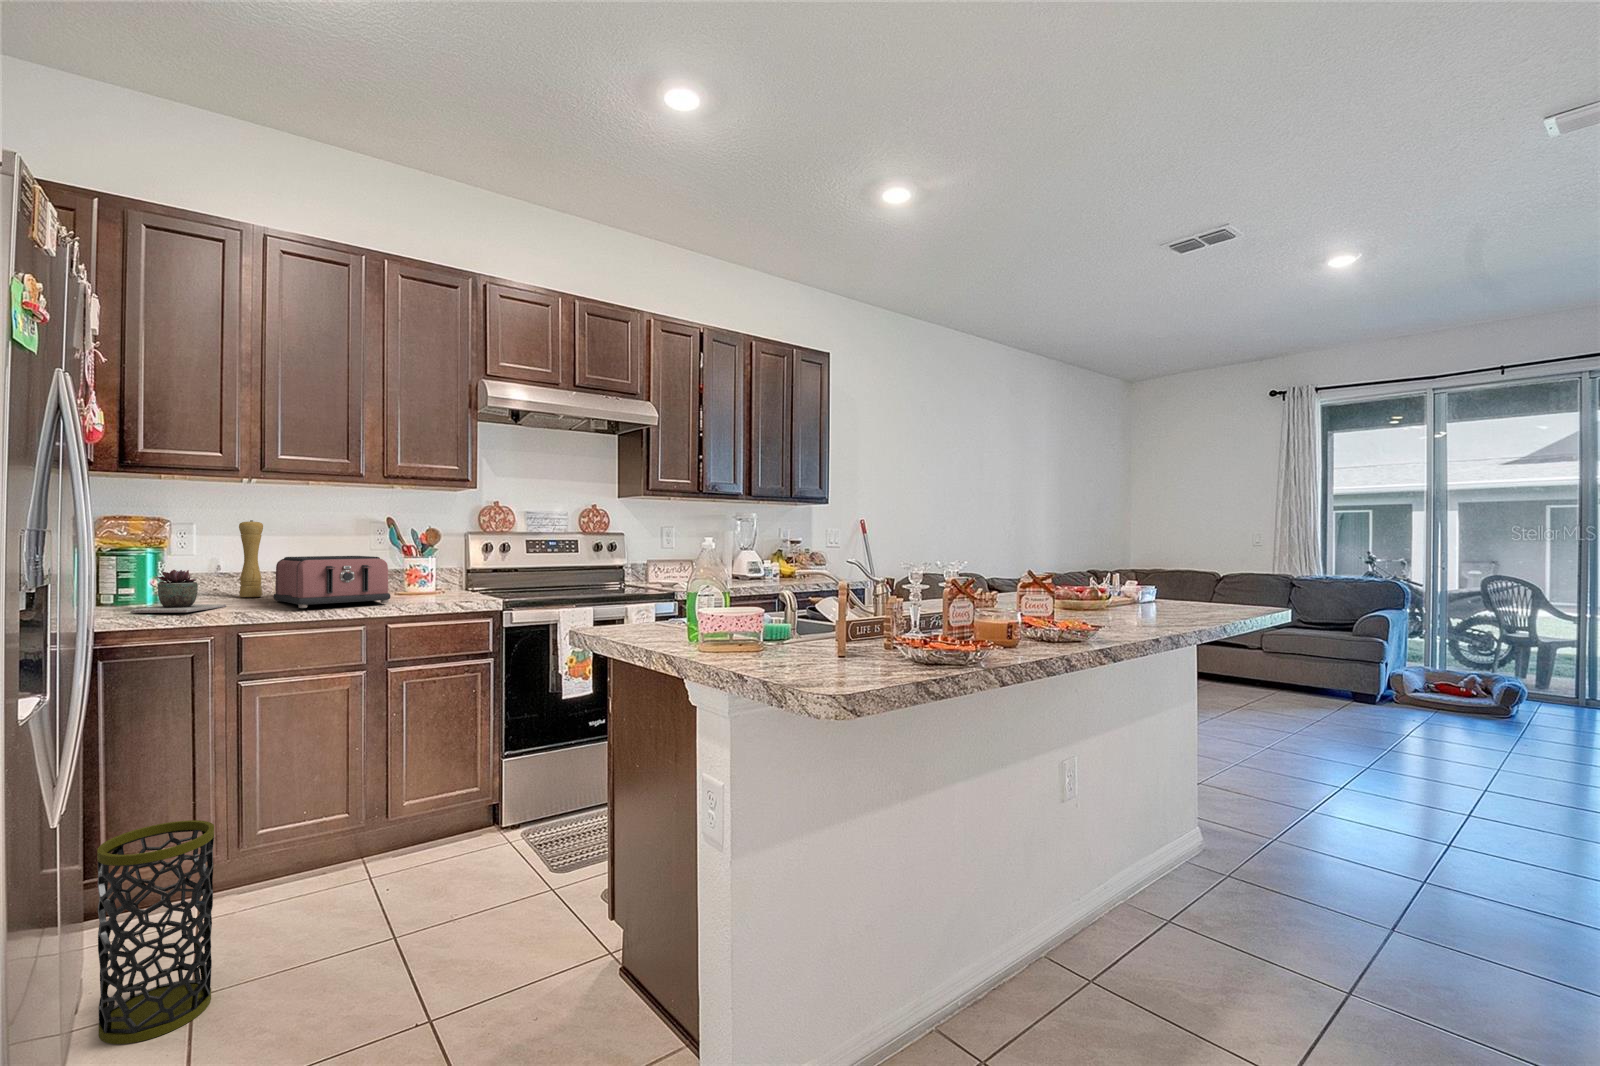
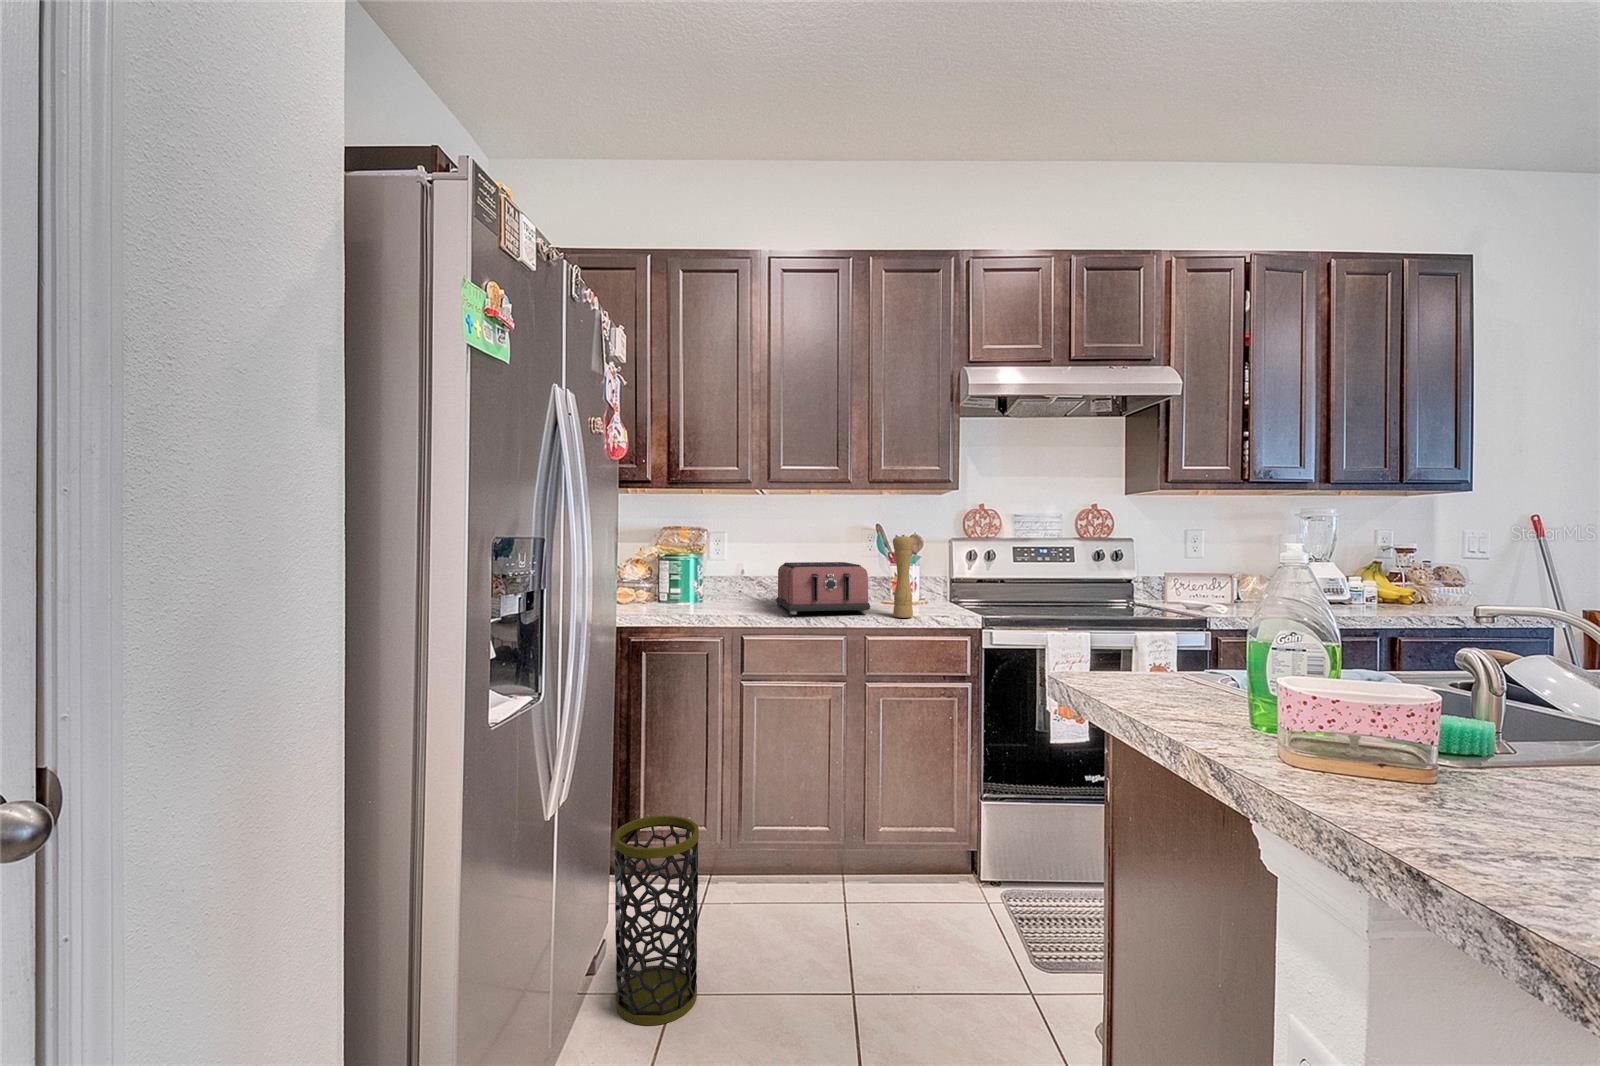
pepper mill: present [239,520,263,597] -> present [893,535,914,618]
succulent plant: present [131,570,226,613] -> none [672,573,739,613]

